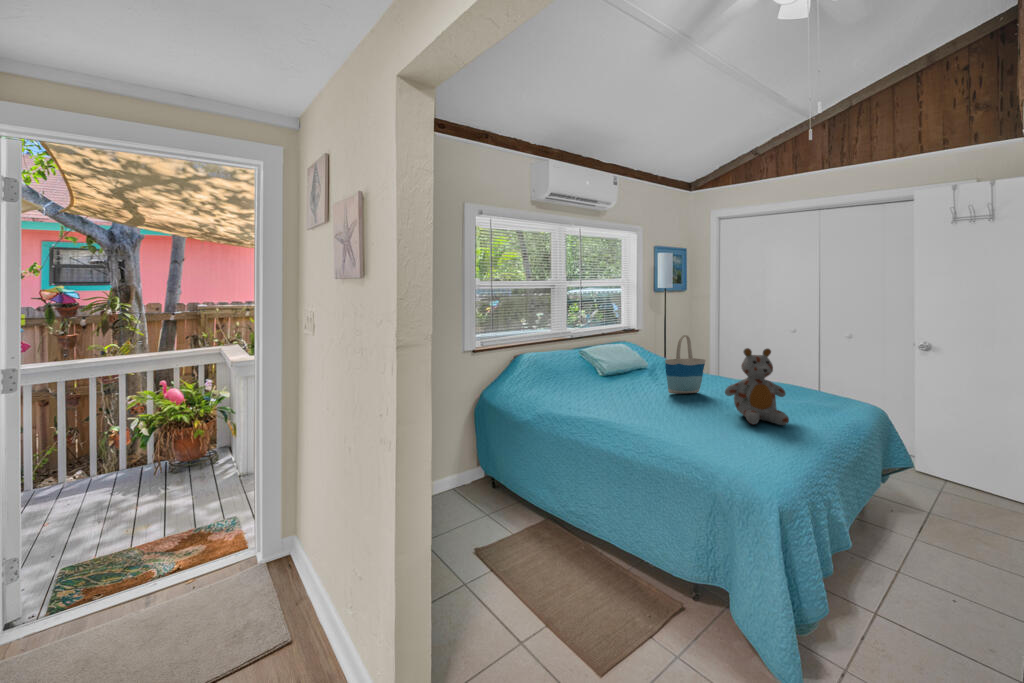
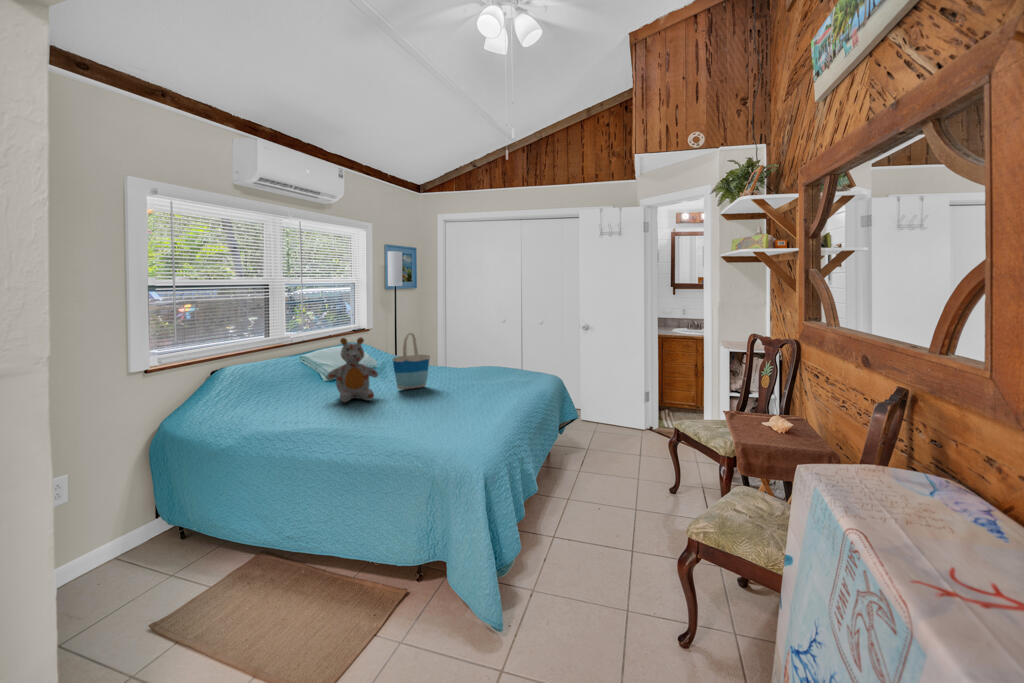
stuffed bear: present [725,348,789,425] -> present [326,337,378,402]

